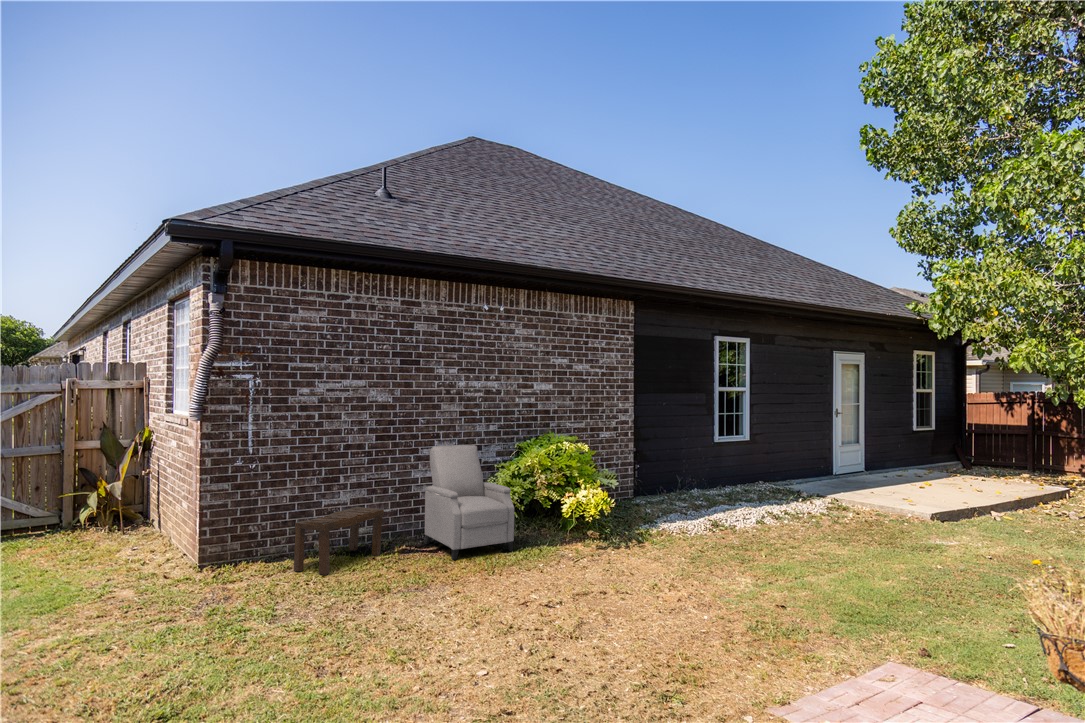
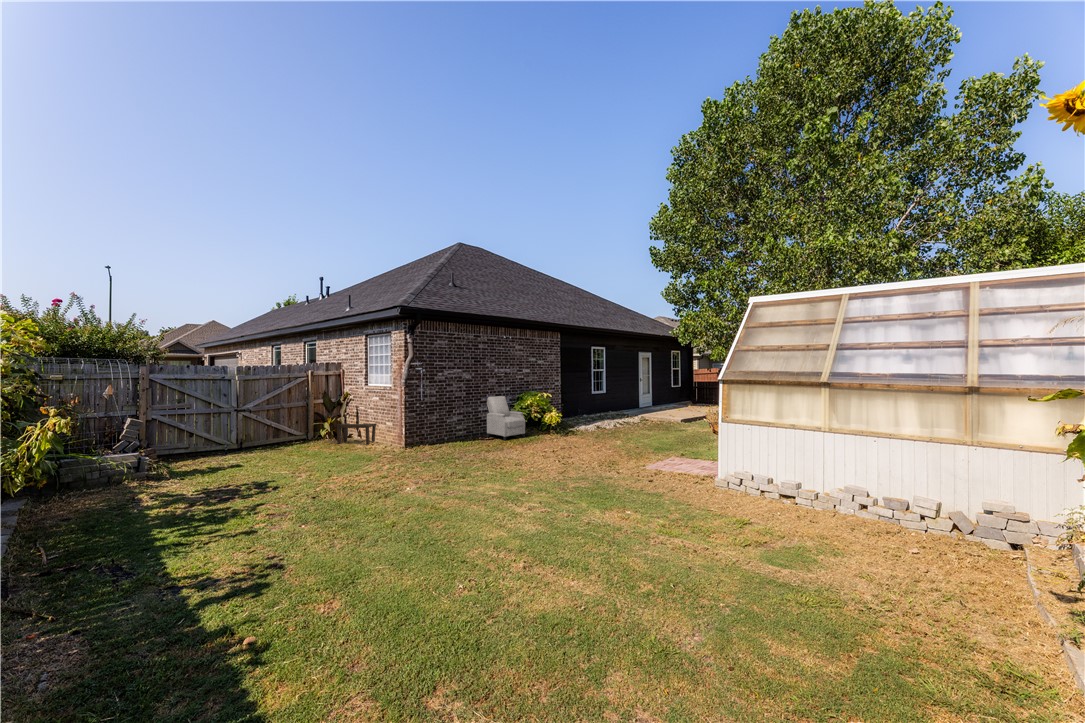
bench: present [294,507,384,575] -> present [337,423,377,445]

